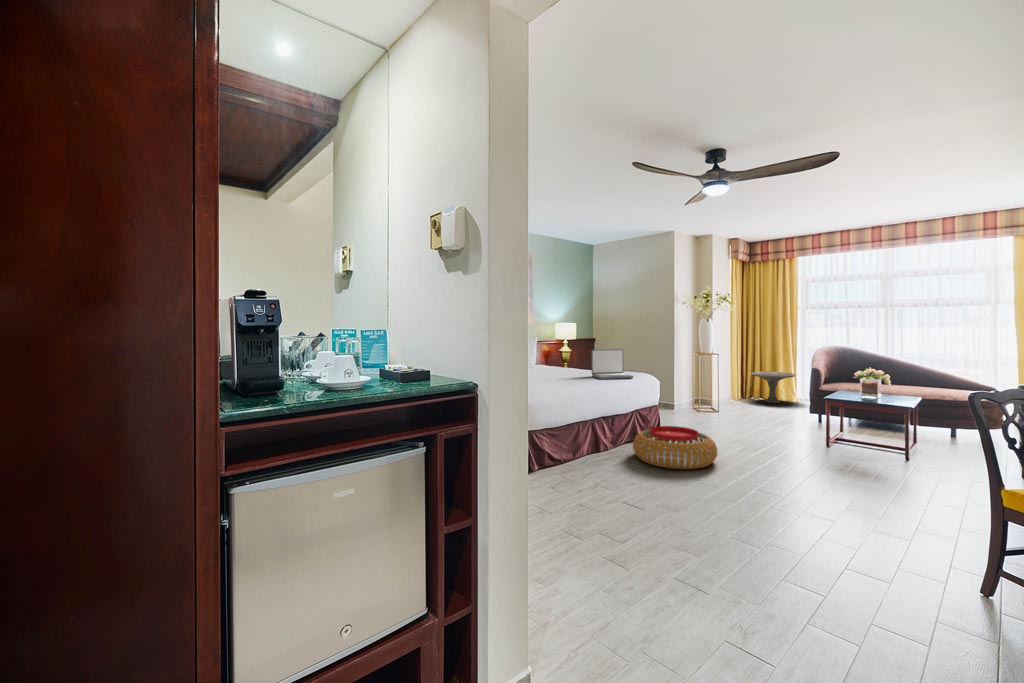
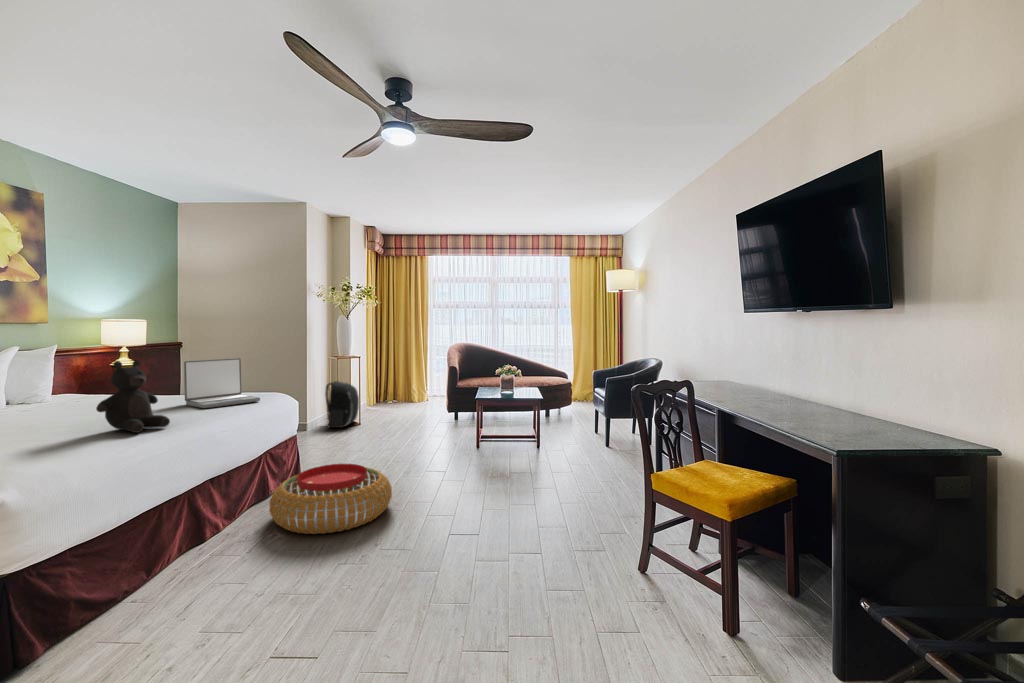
teddy bear: none [551,347,582,386] -> present [96,360,170,433]
side table: present [751,371,795,403] -> none [388,373,432,408]
backpack: none [685,372,718,410] -> present [325,381,359,428]

